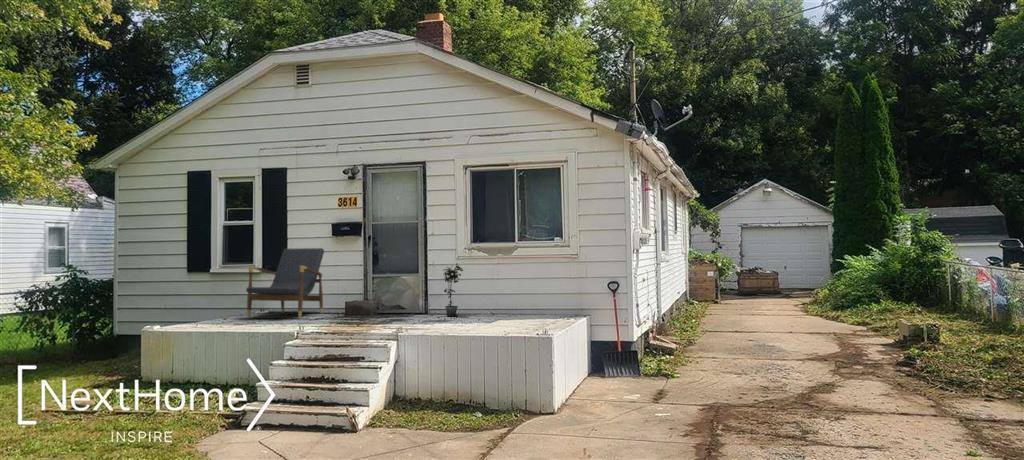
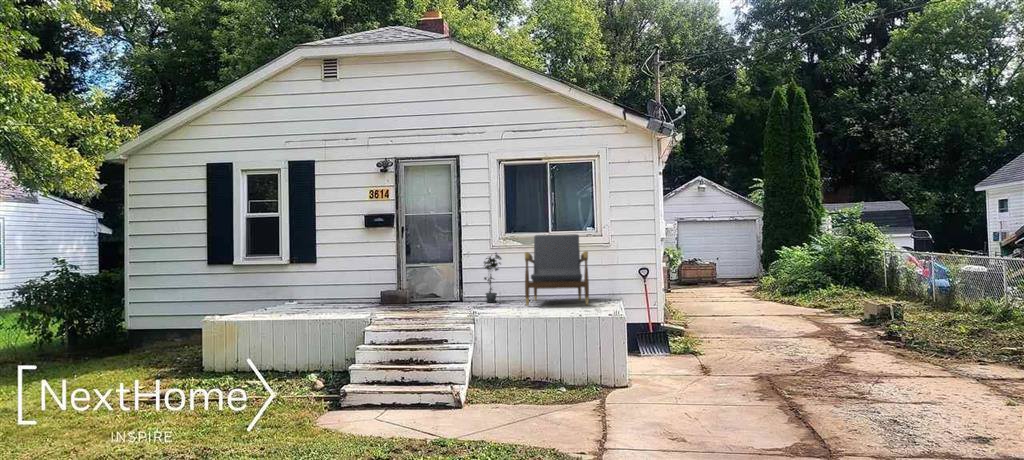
lounge chair: present [246,248,324,319] -> present [525,234,589,306]

